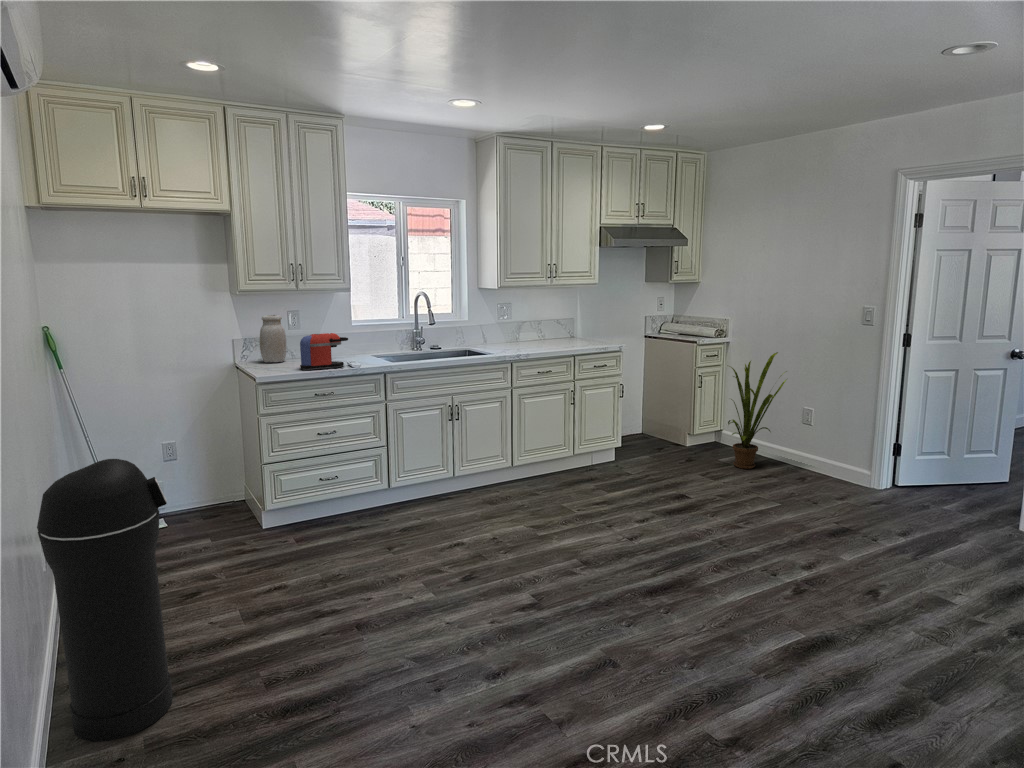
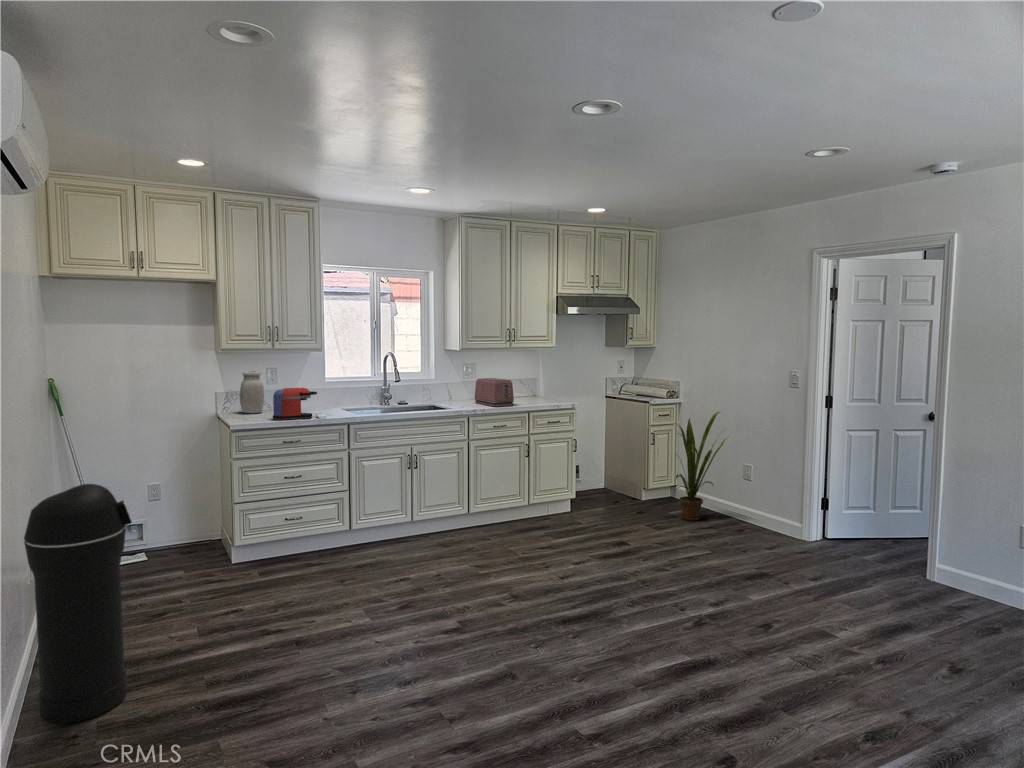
toaster: none [512,319,557,350] -> present [474,378,514,406]

